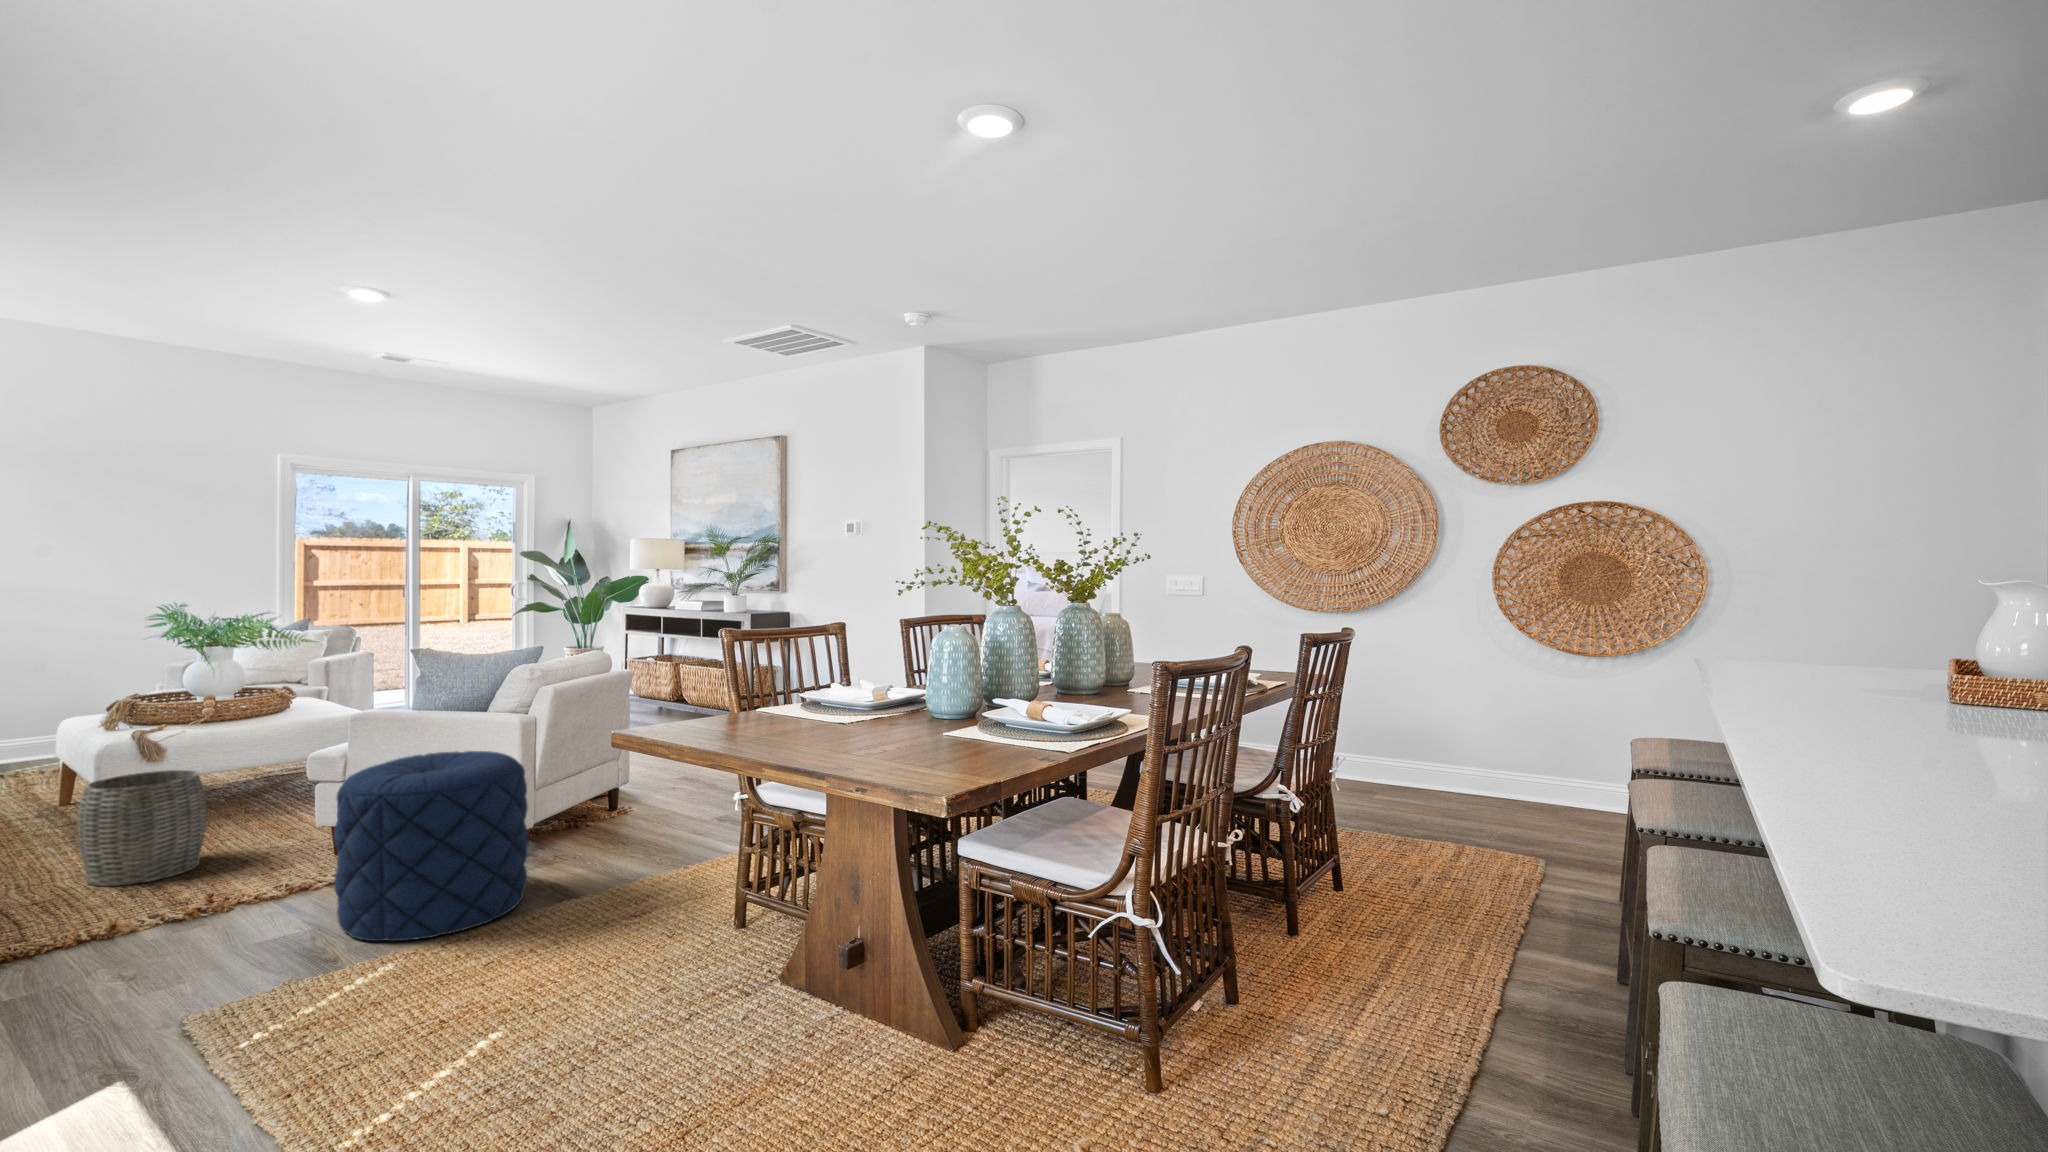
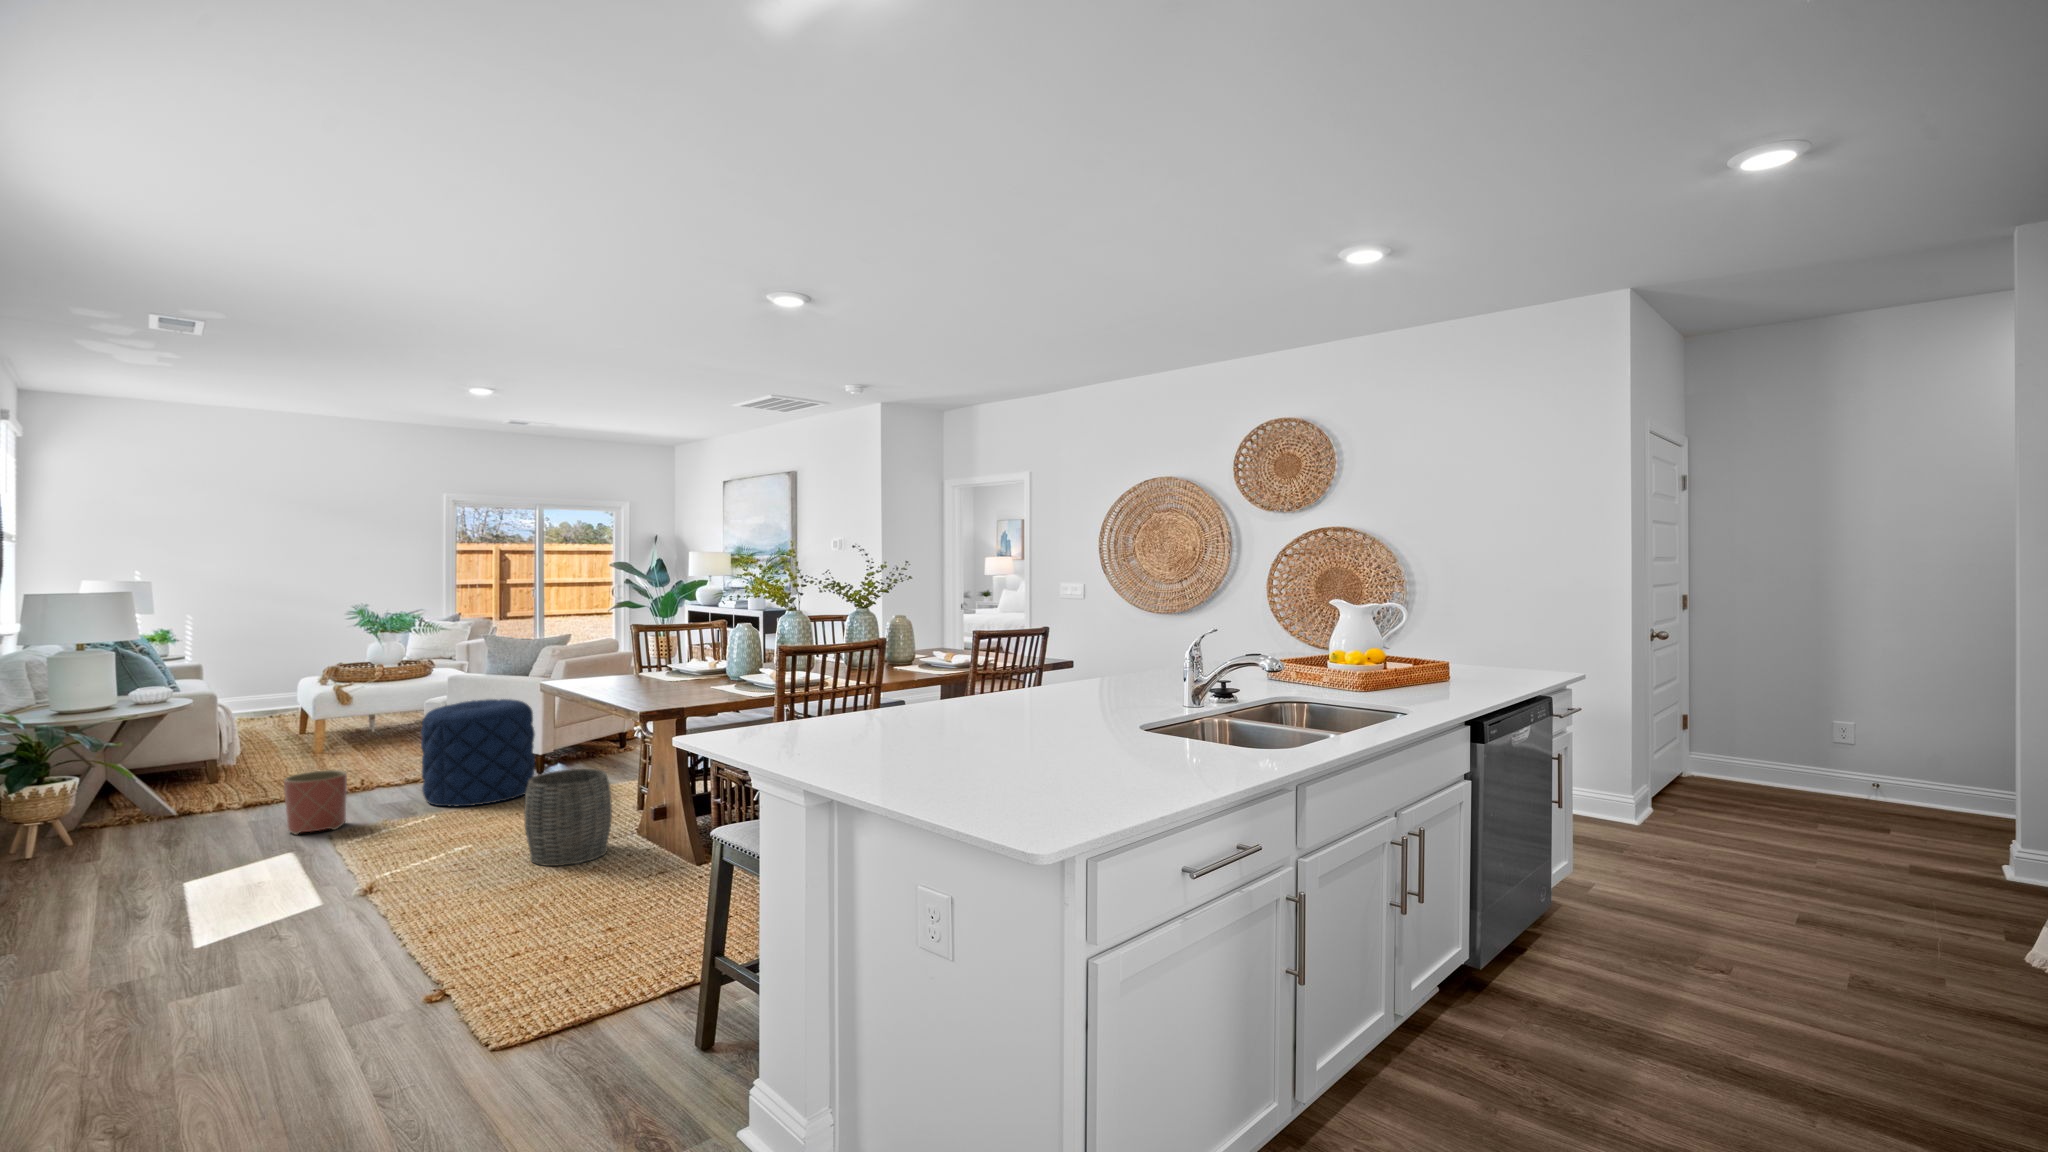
woven basket: present [78,770,206,886] -> present [524,769,612,866]
planter: none [75,899,207,1035] -> present [284,770,347,835]

